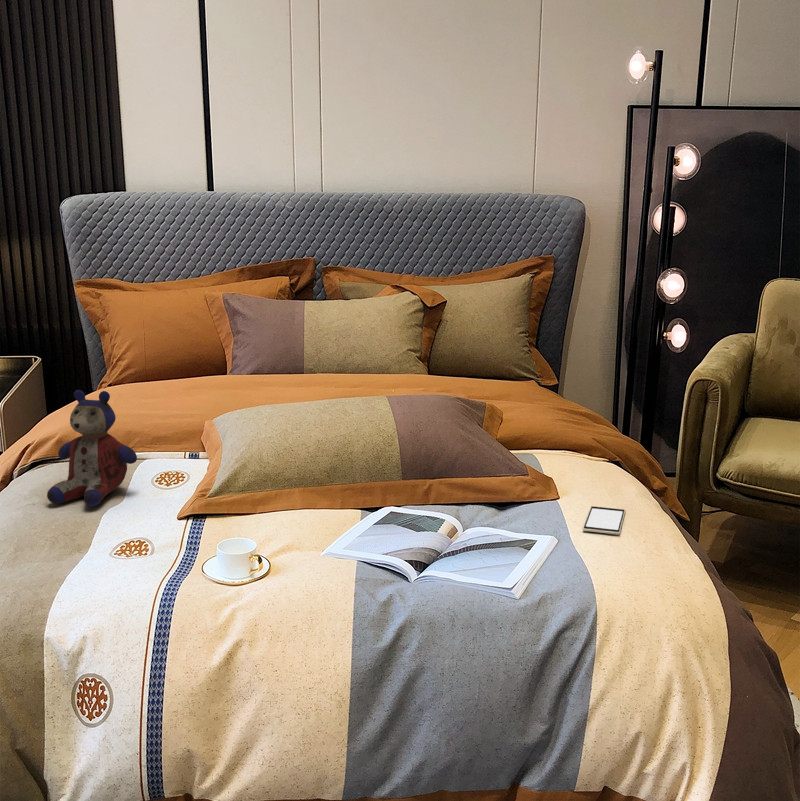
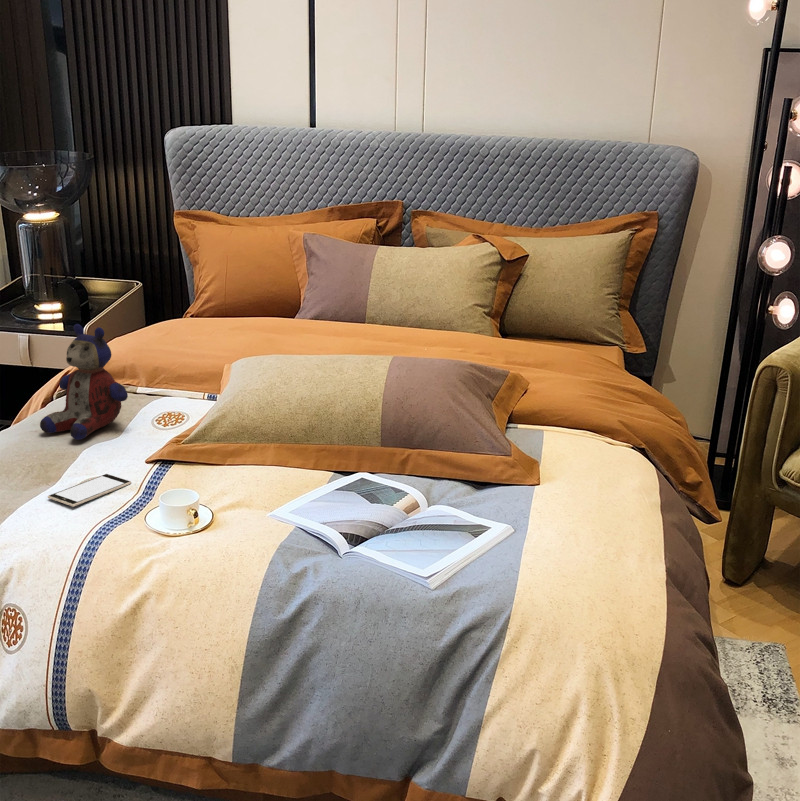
smartphone: present [583,506,625,535] -> present [48,474,131,507]

